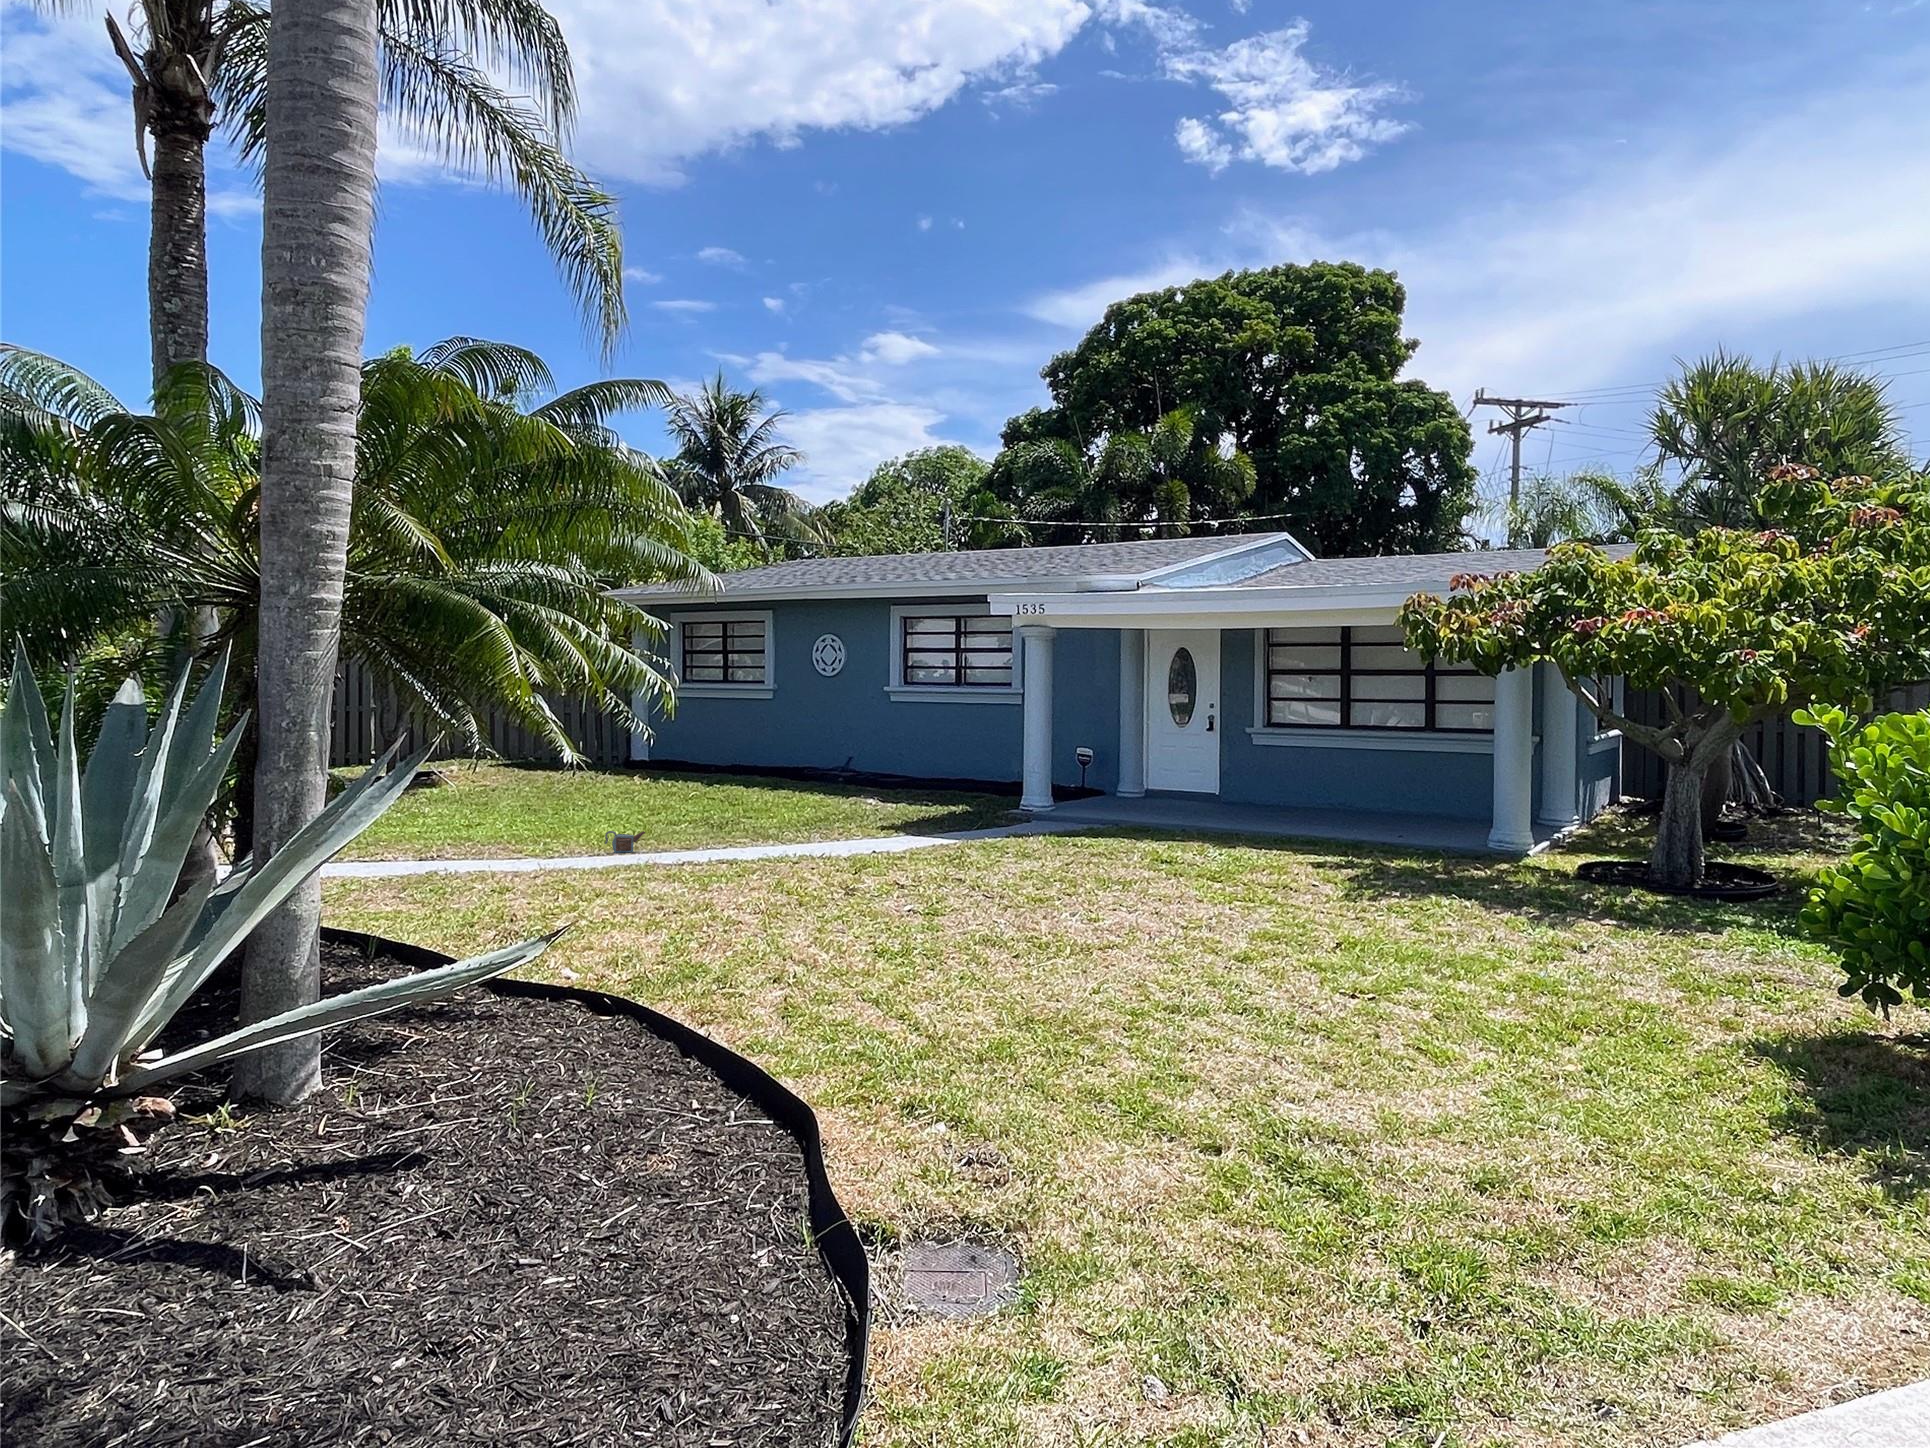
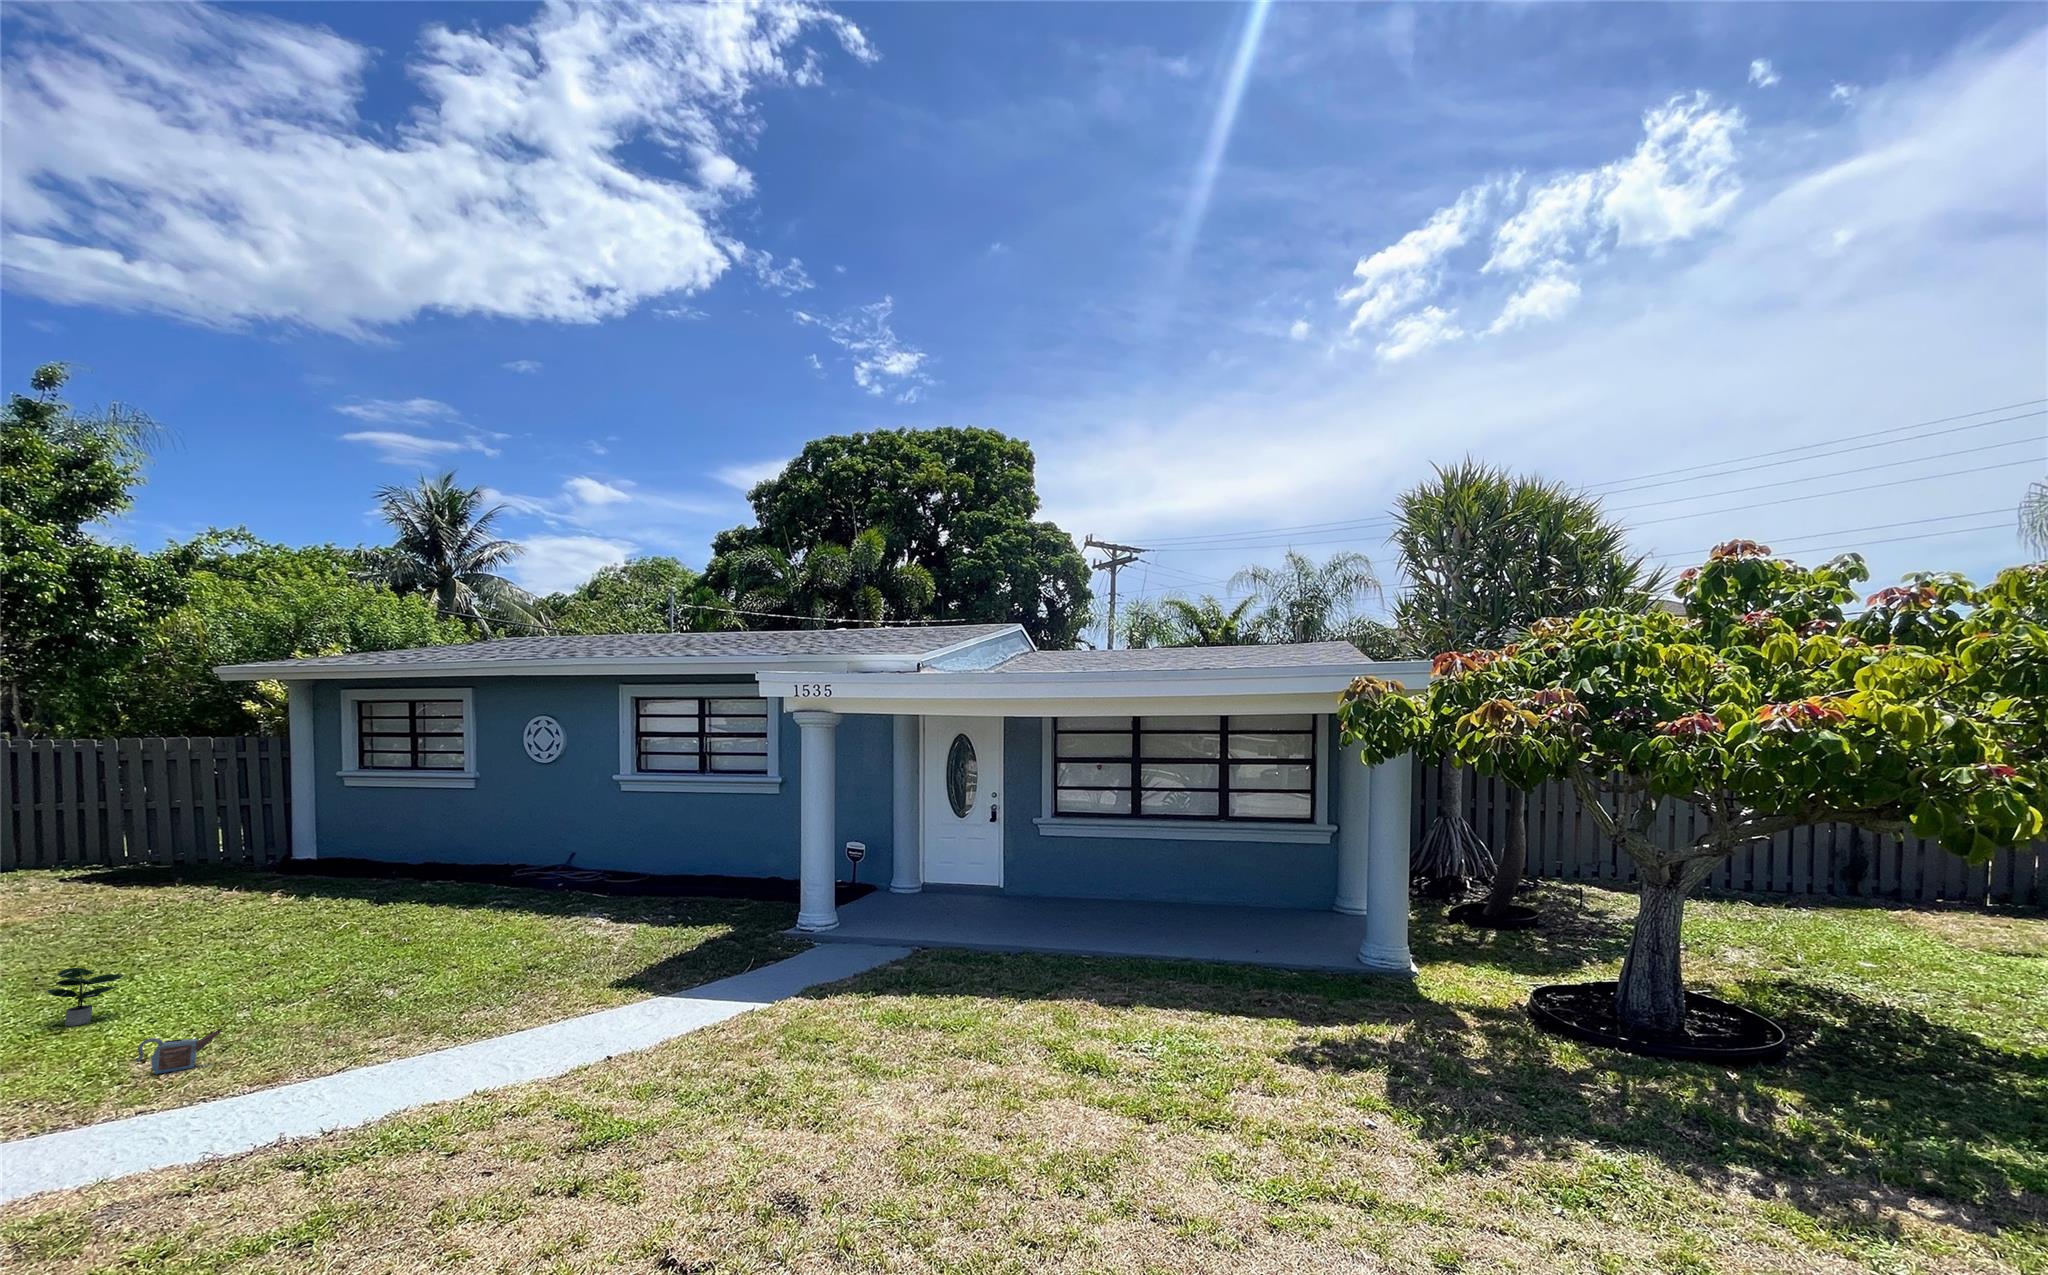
potted plant: none [543,795,579,832] -> present [47,968,123,1026]

